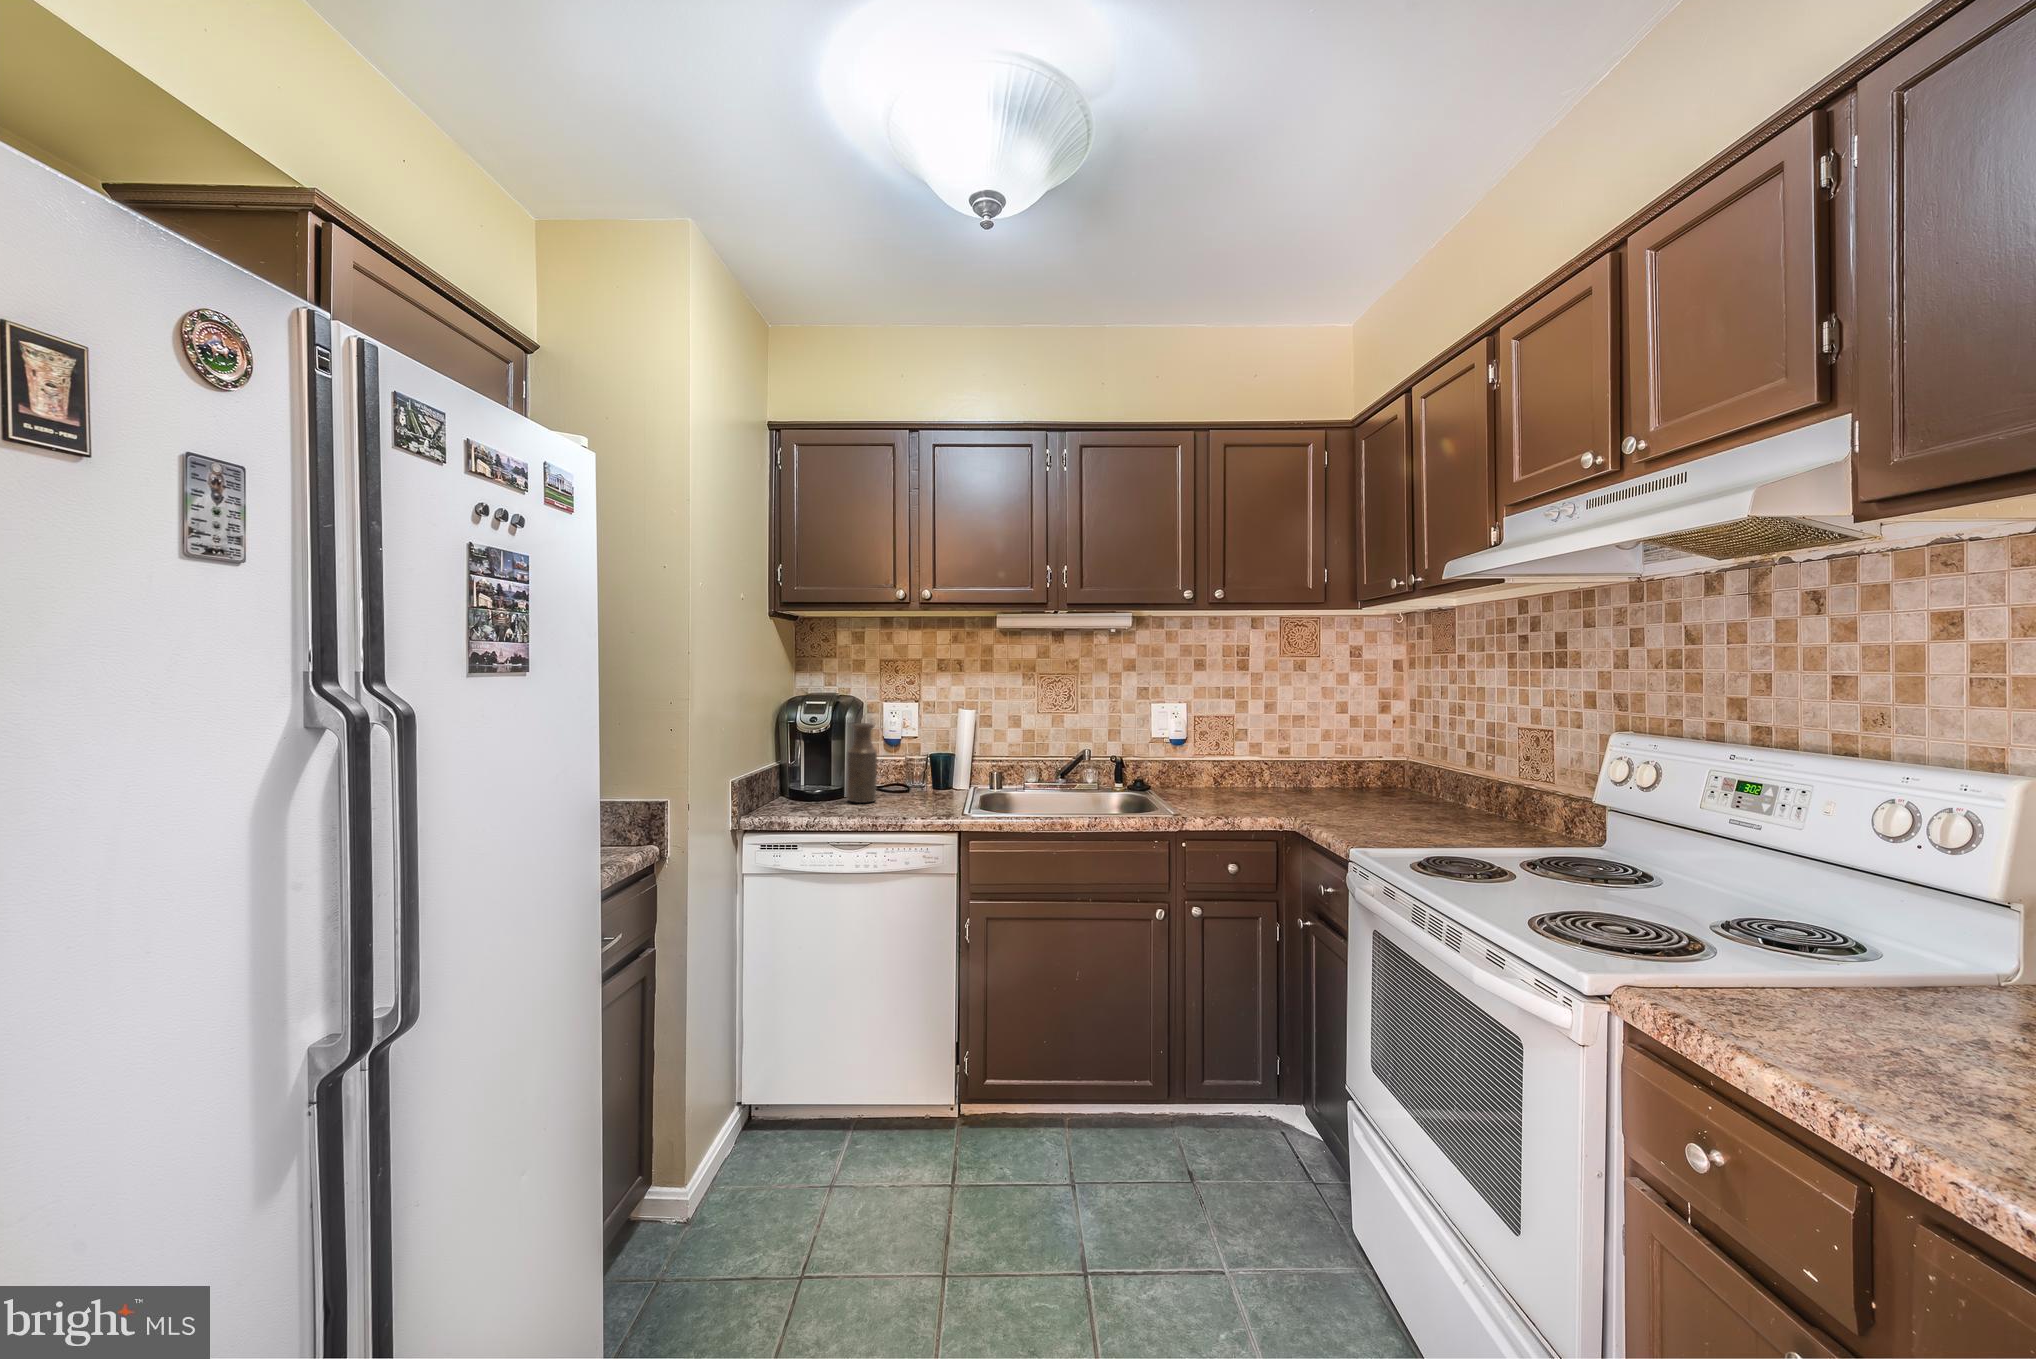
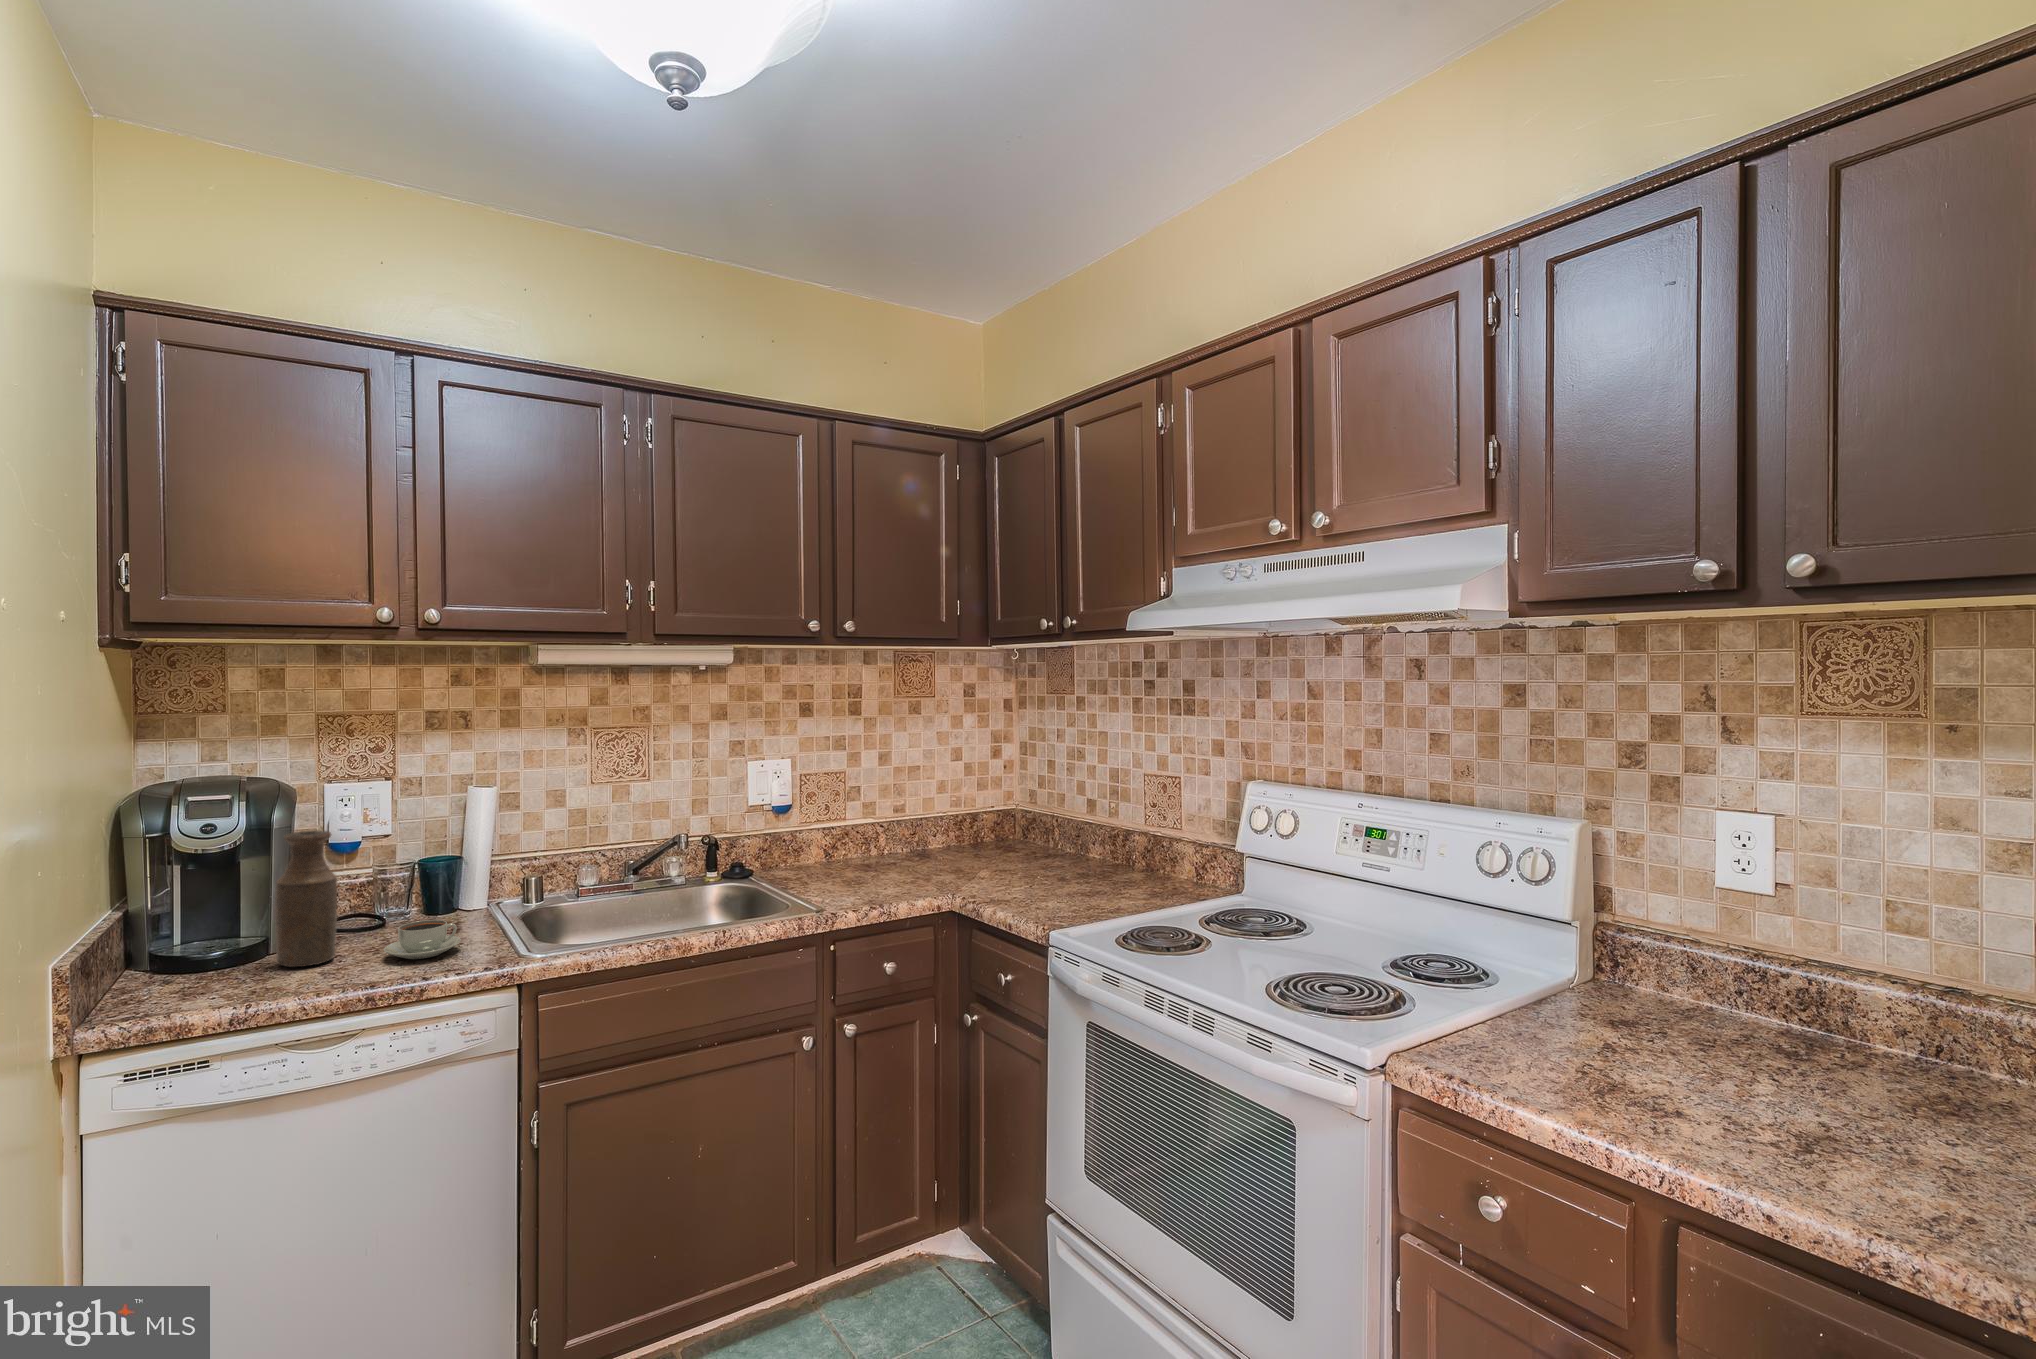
coffee cup: none [897,785,938,807] -> present [384,920,461,959]

